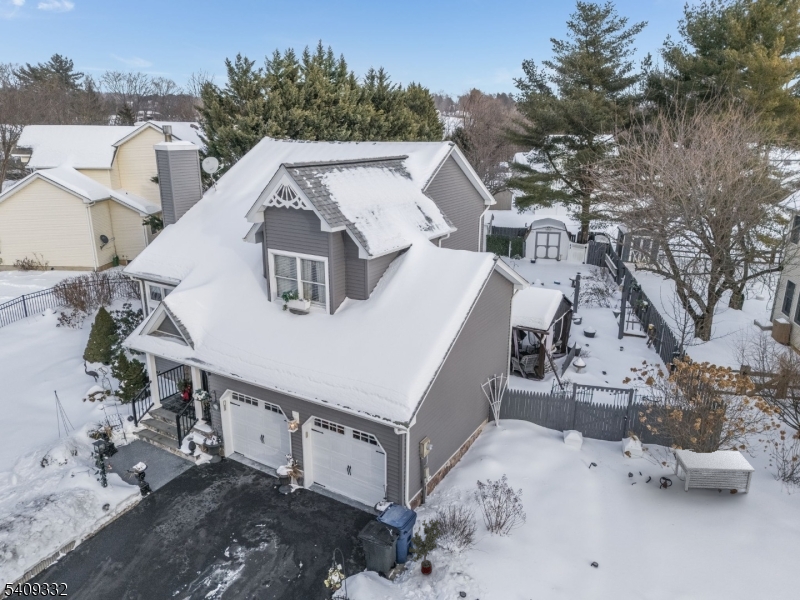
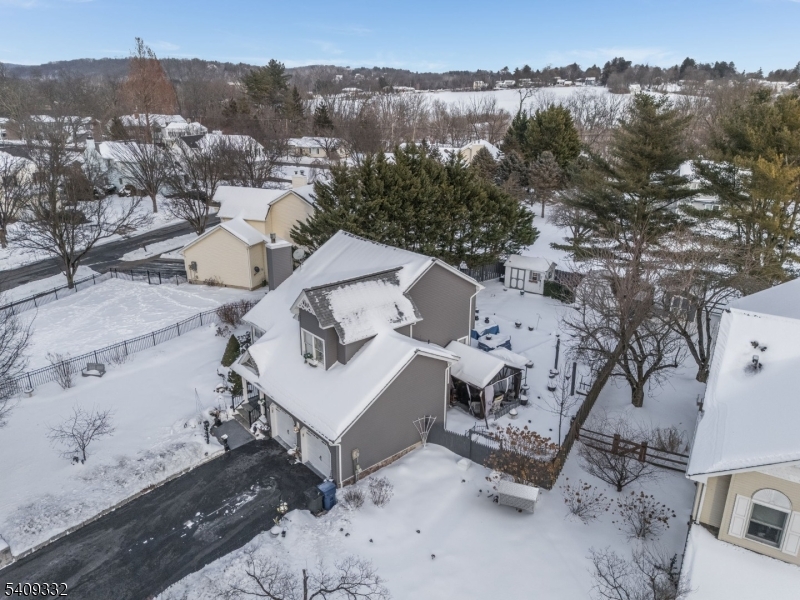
potted tree: present [409,520,441,574] -> none [323,490,342,517]

